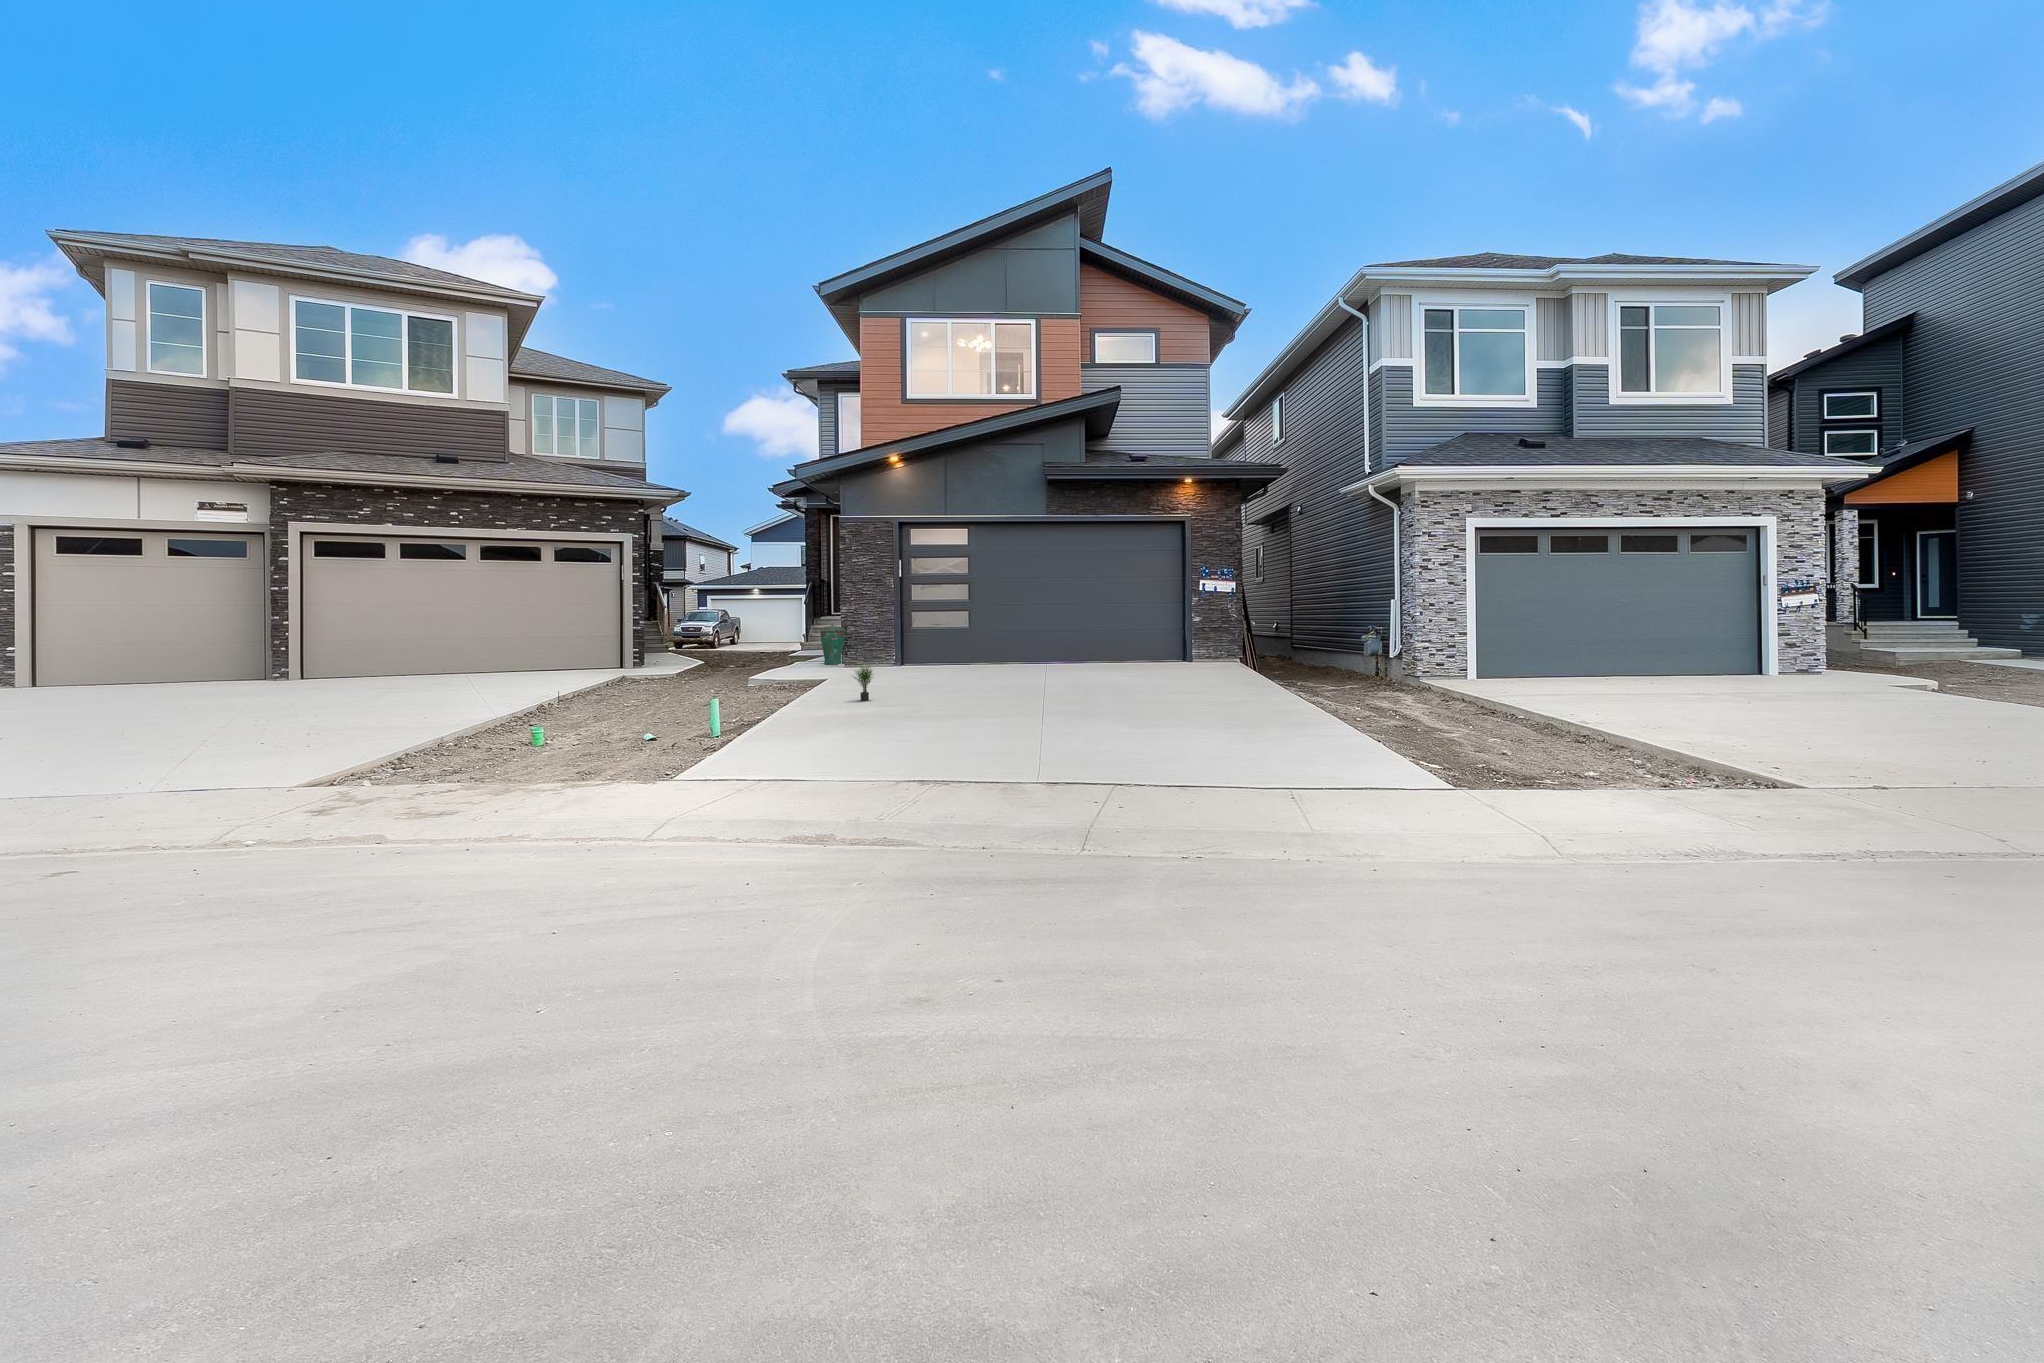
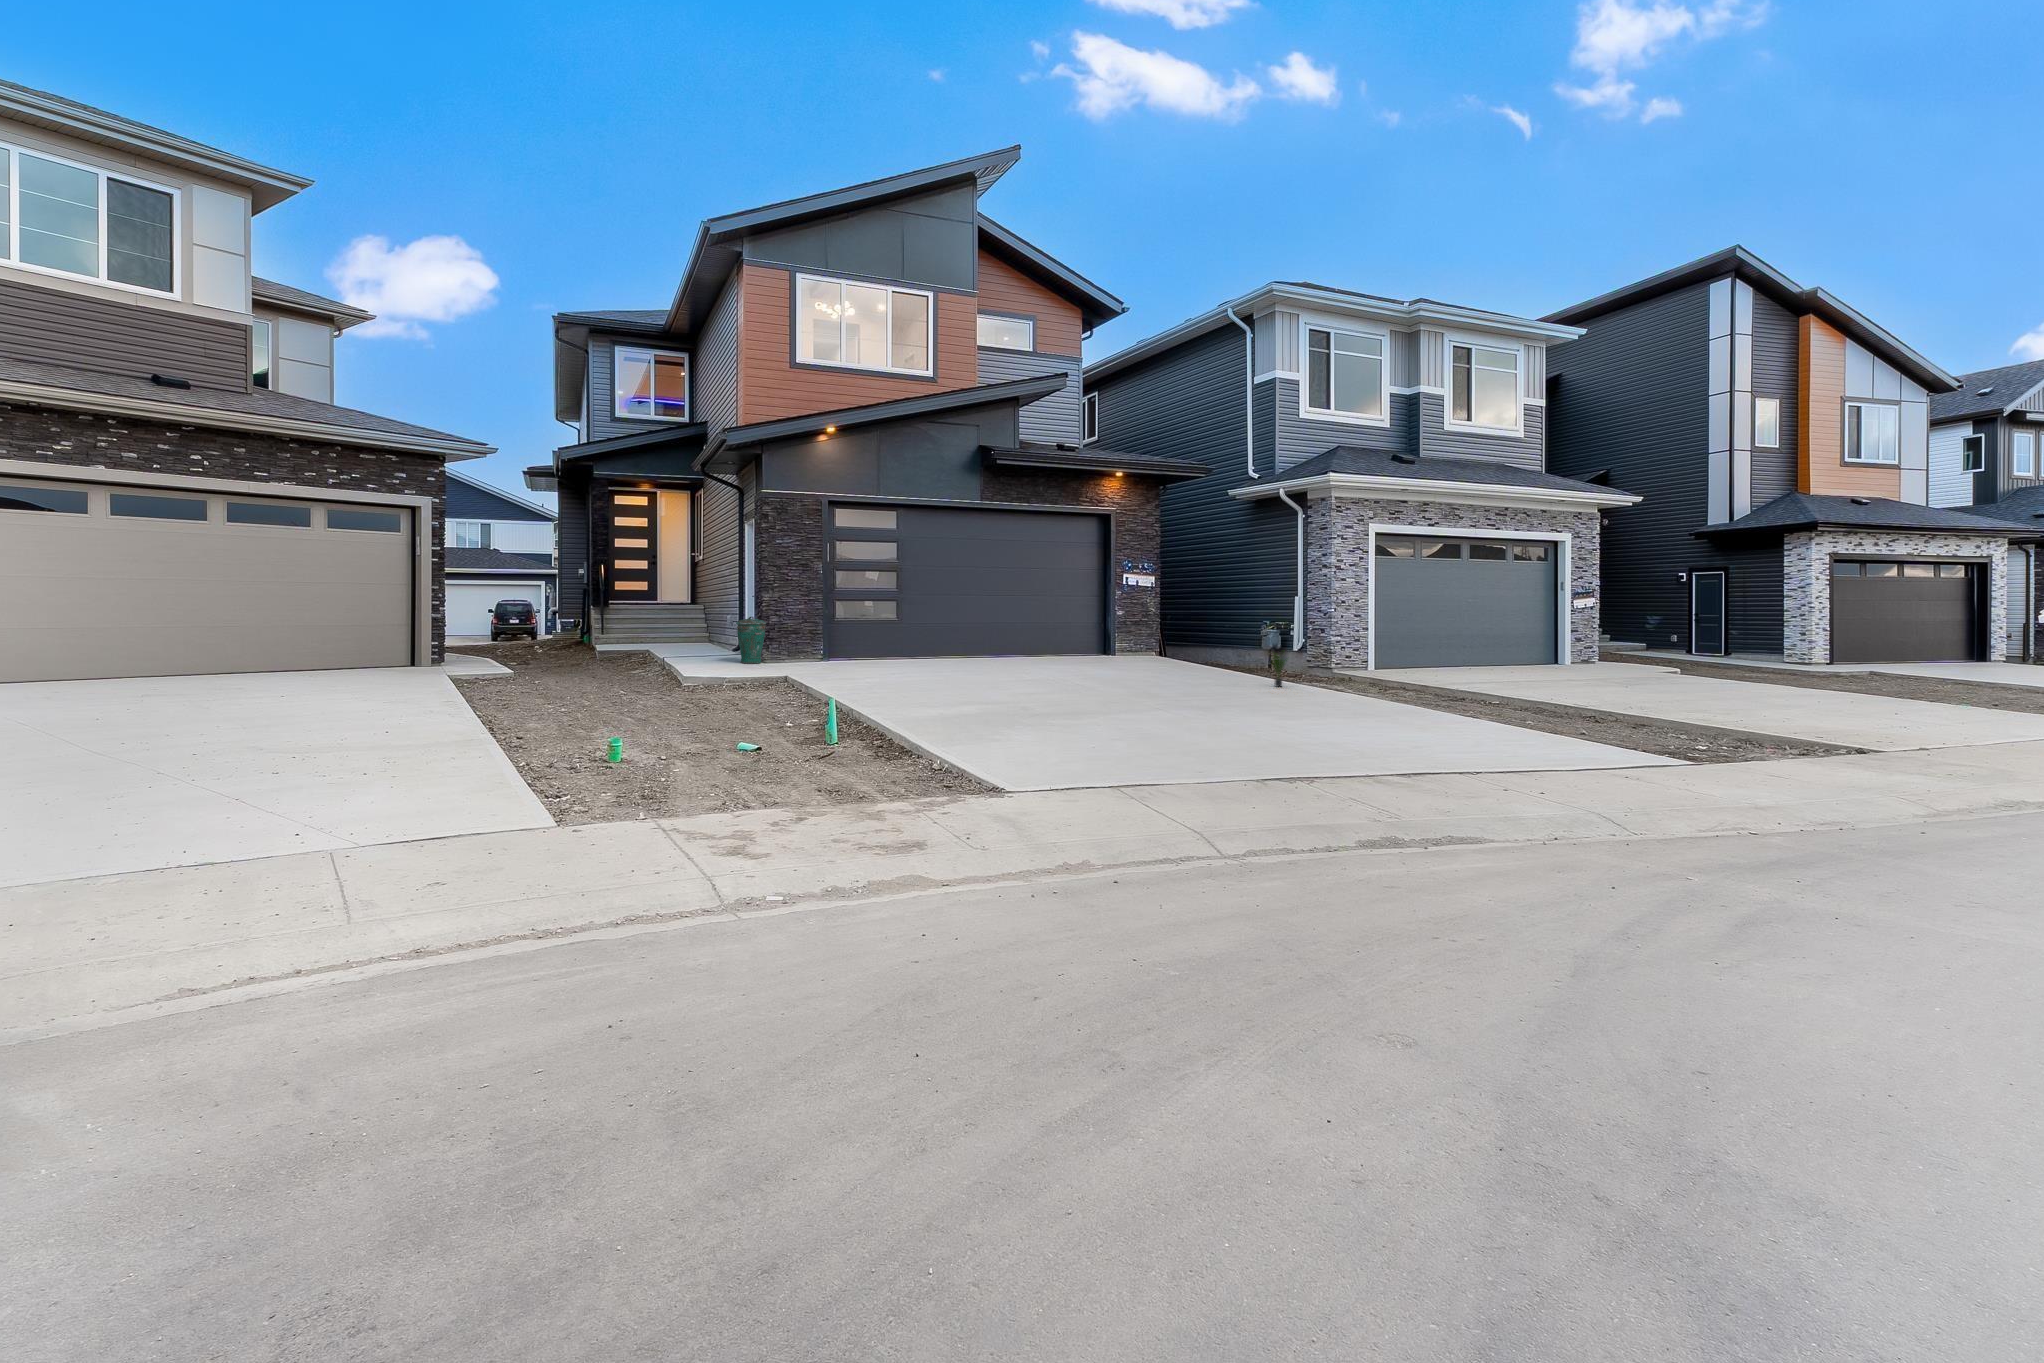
potted plant: present [854,666,872,701] -> present [1272,657,1285,687]

